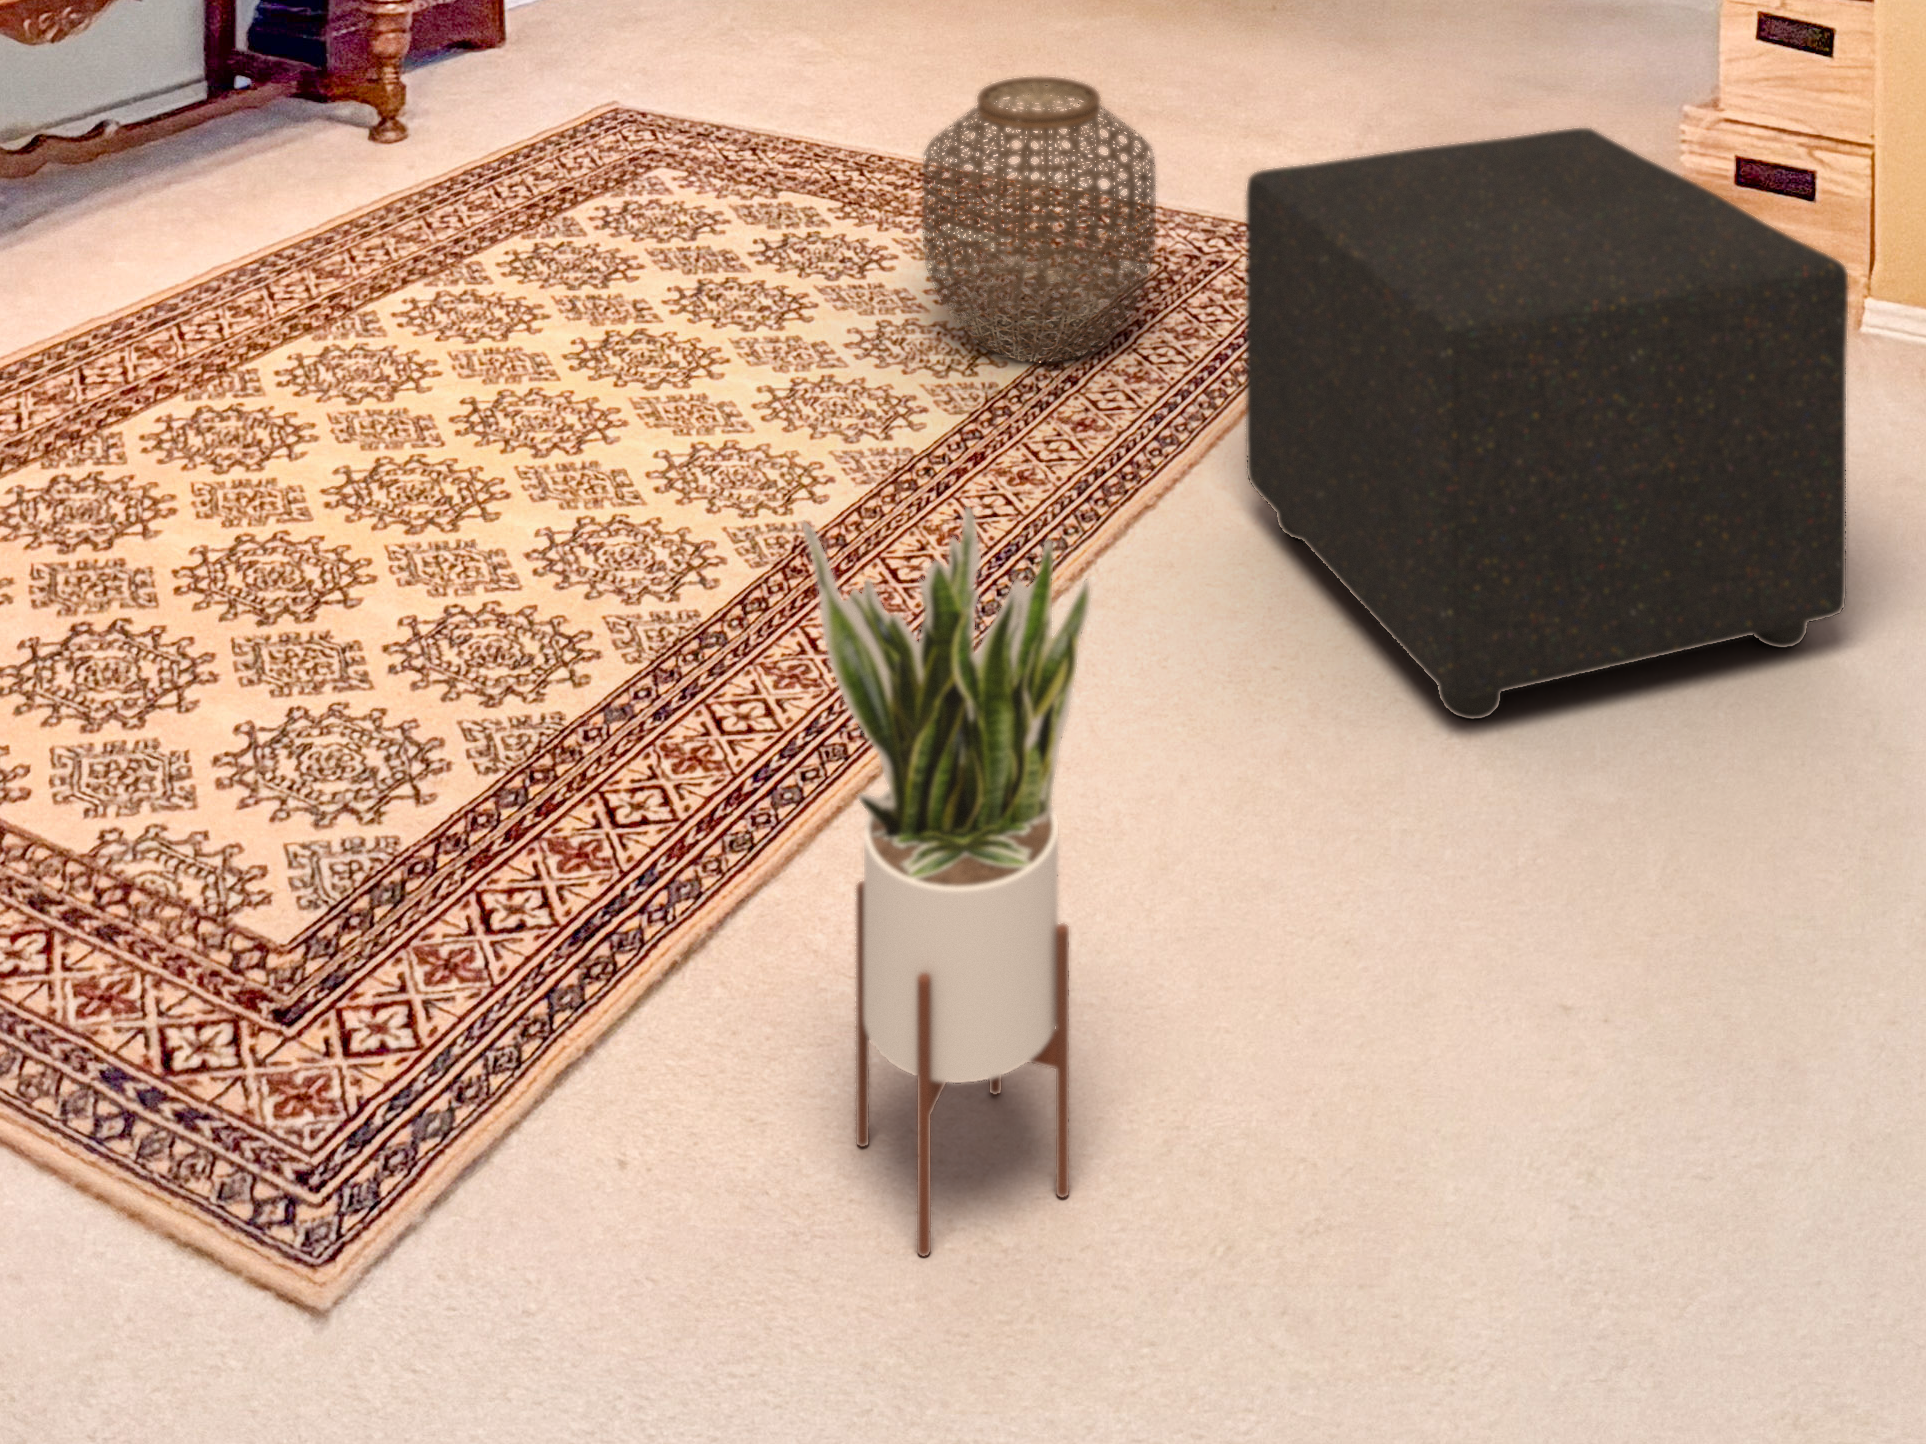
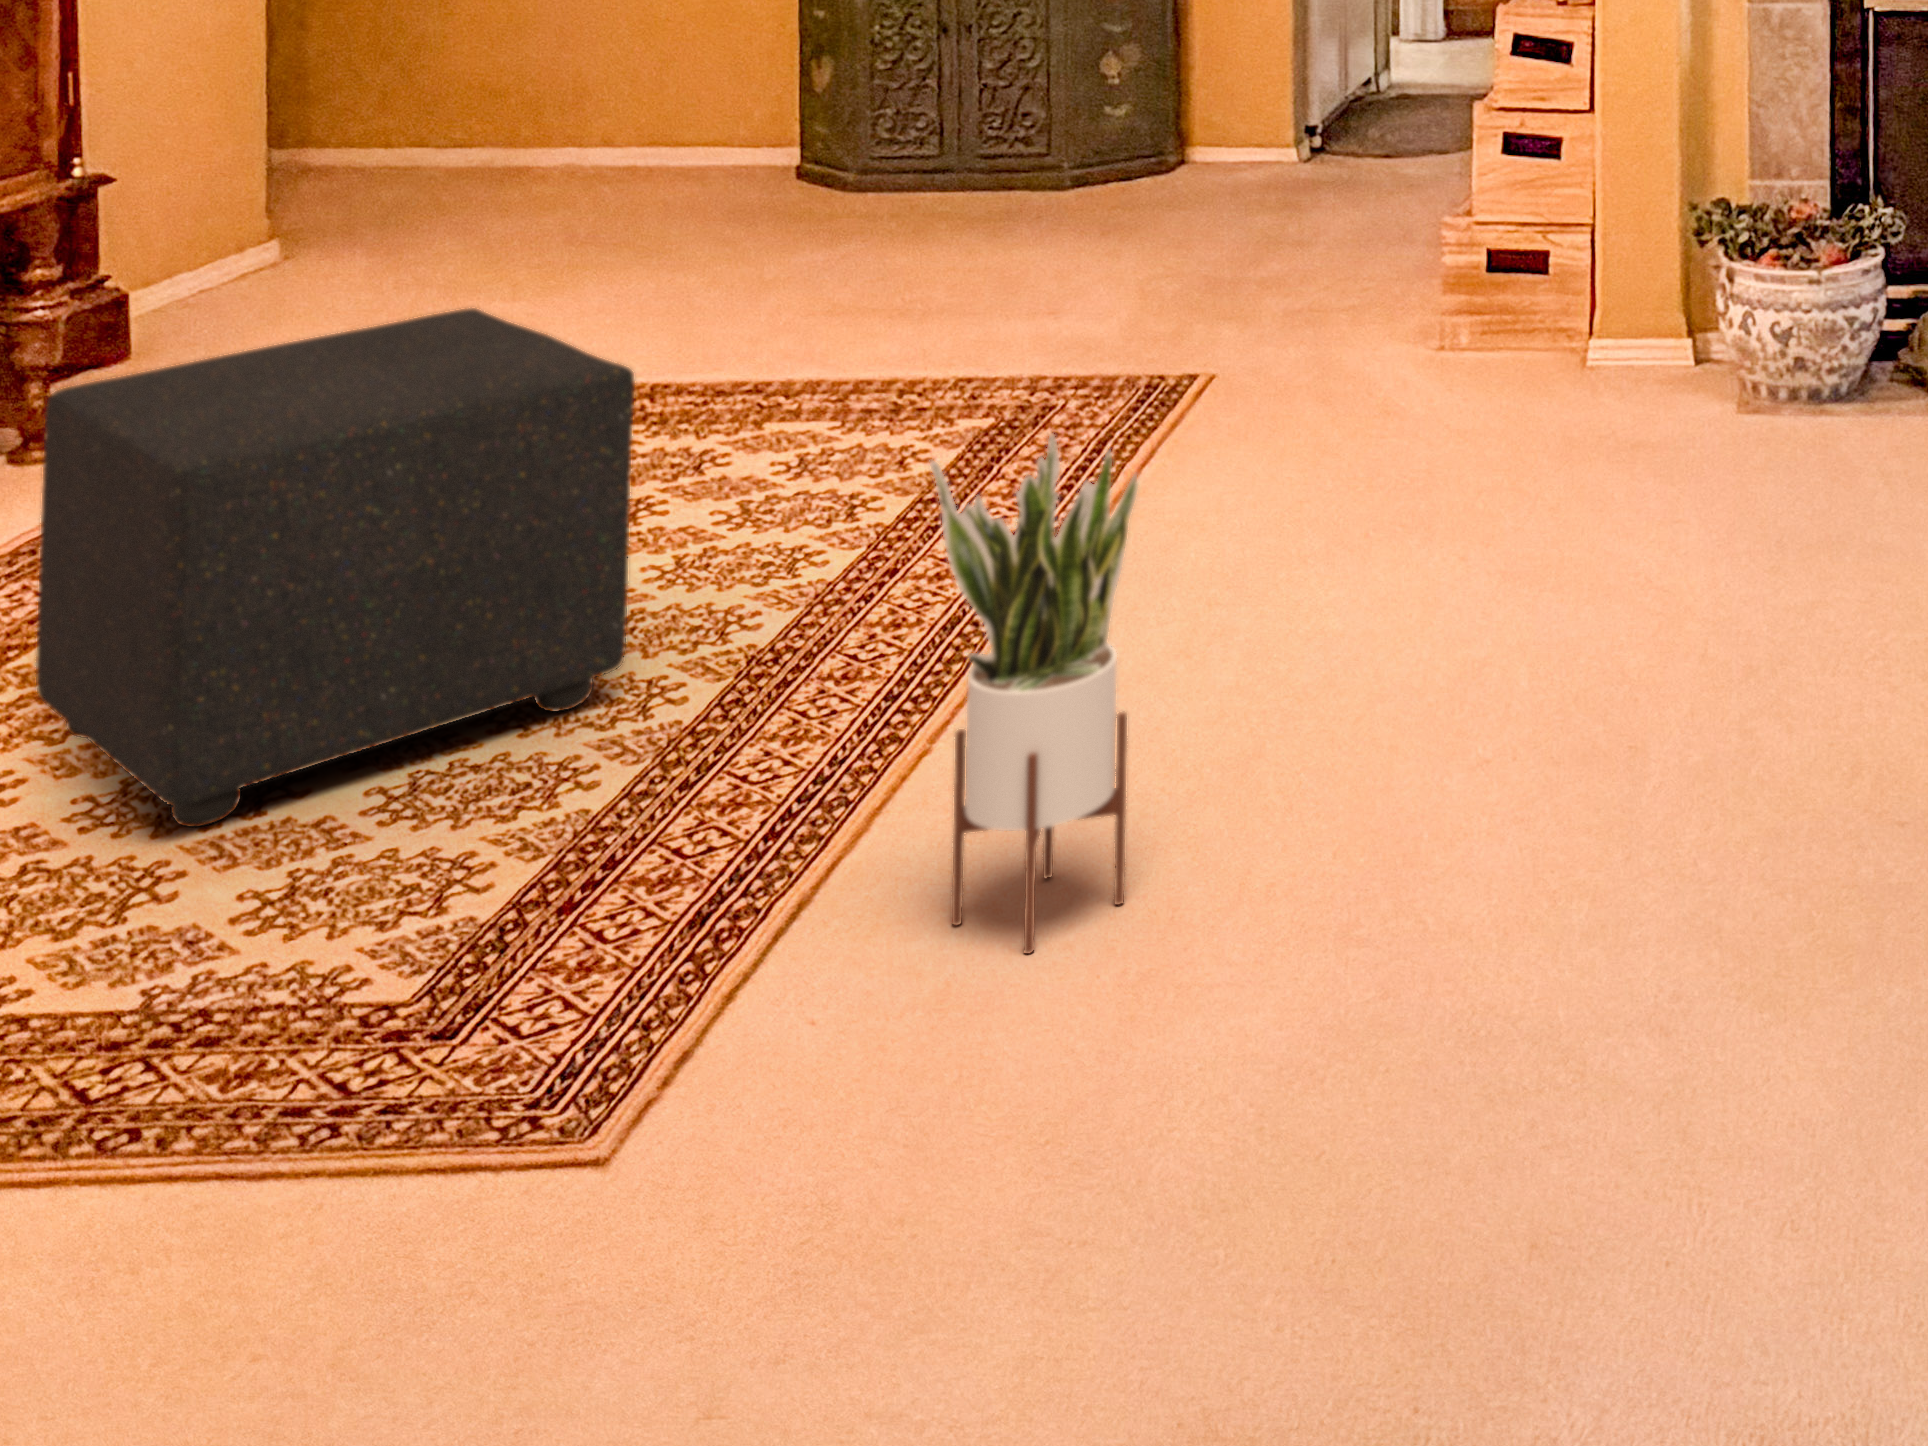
woven basket: present [922,77,1156,362] -> none [762,260,997,515]
ottoman: present [1246,128,1849,719] -> present [36,308,635,827]

